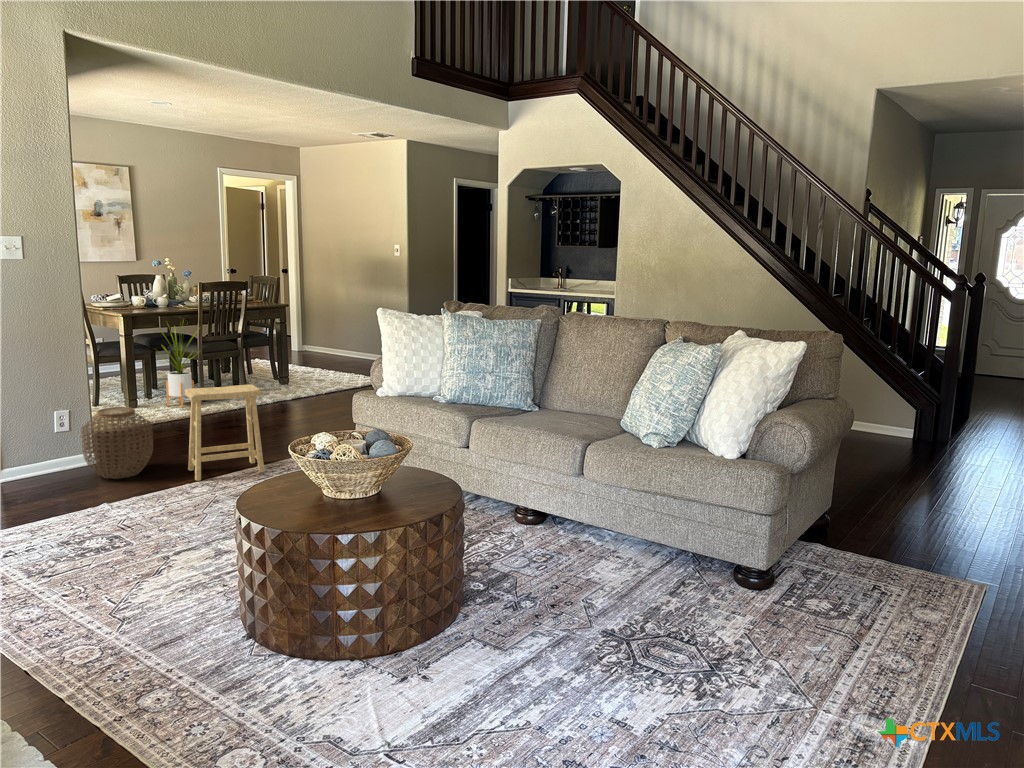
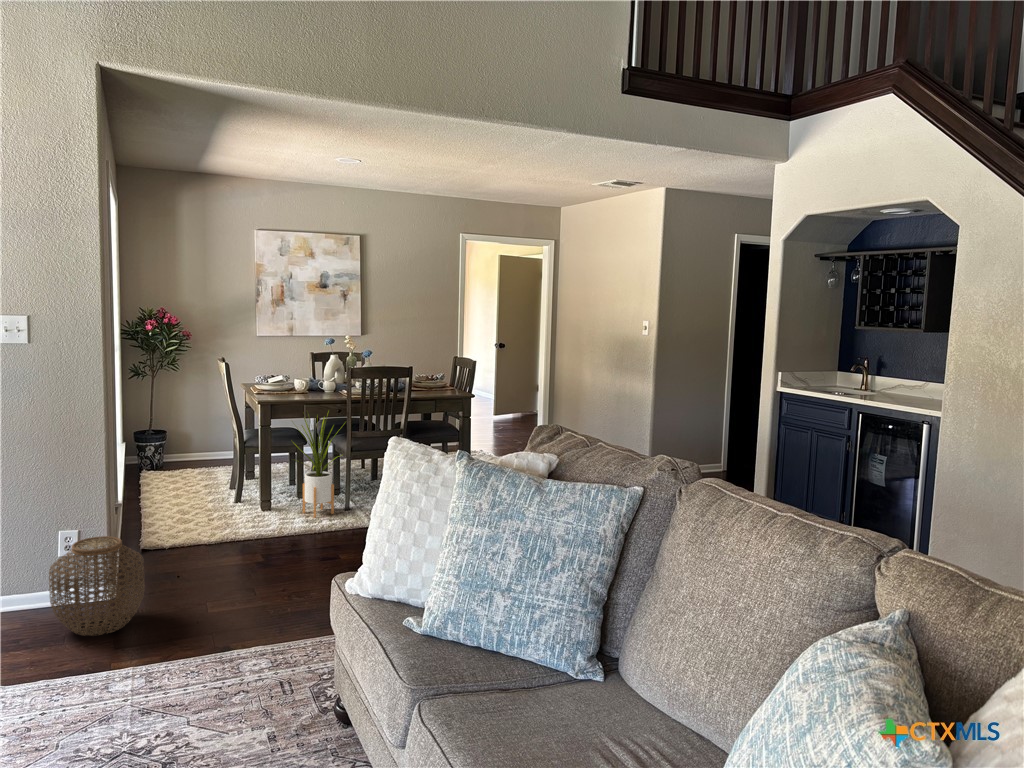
footstool: present [185,384,264,481] -> none [152,525,266,662]

